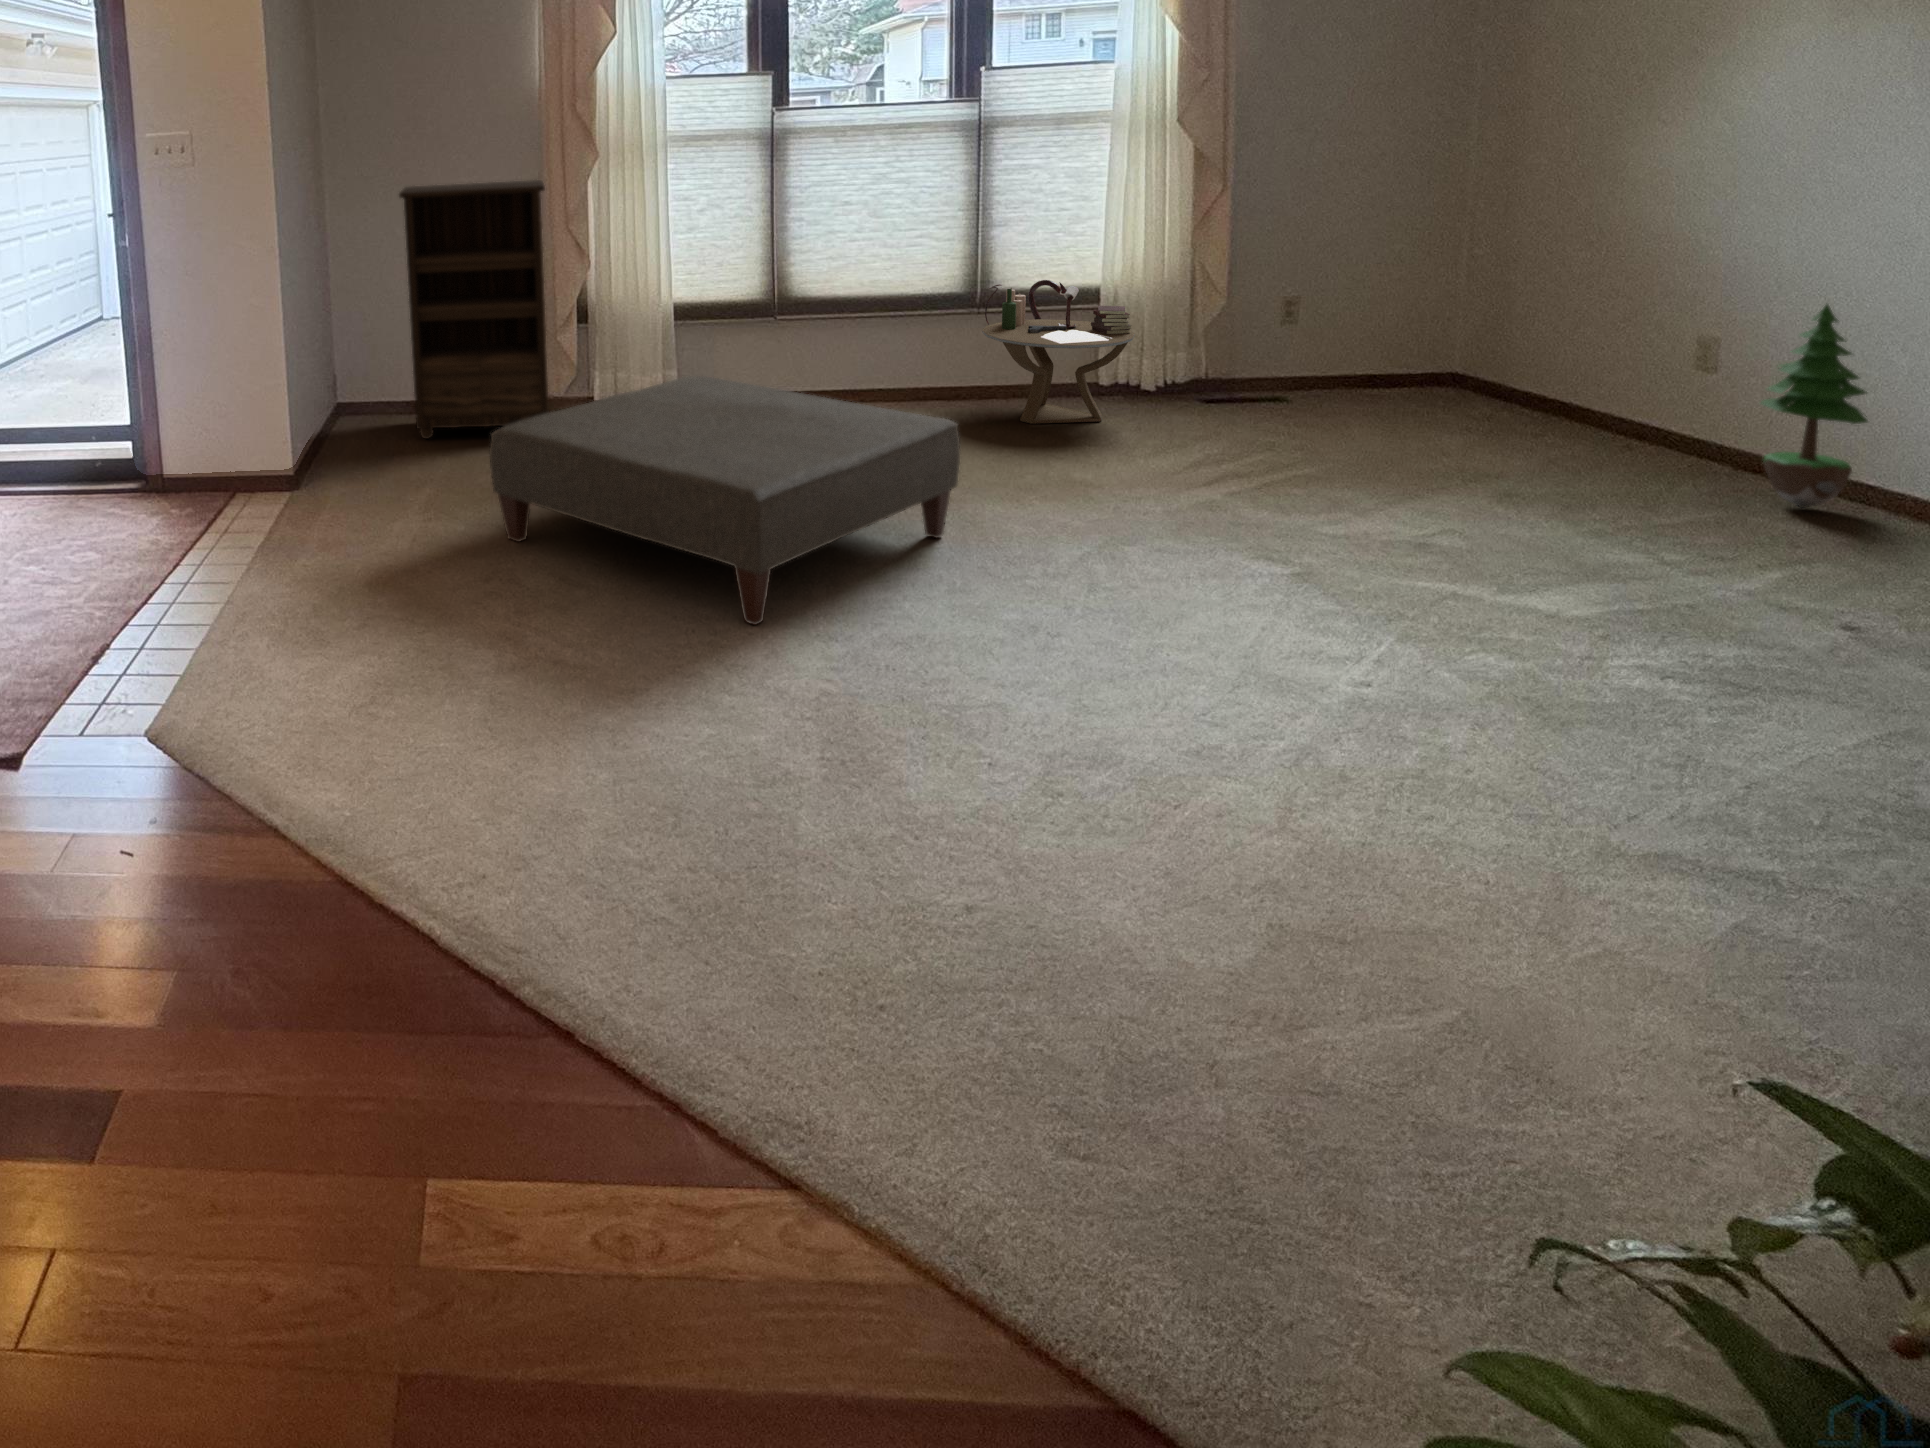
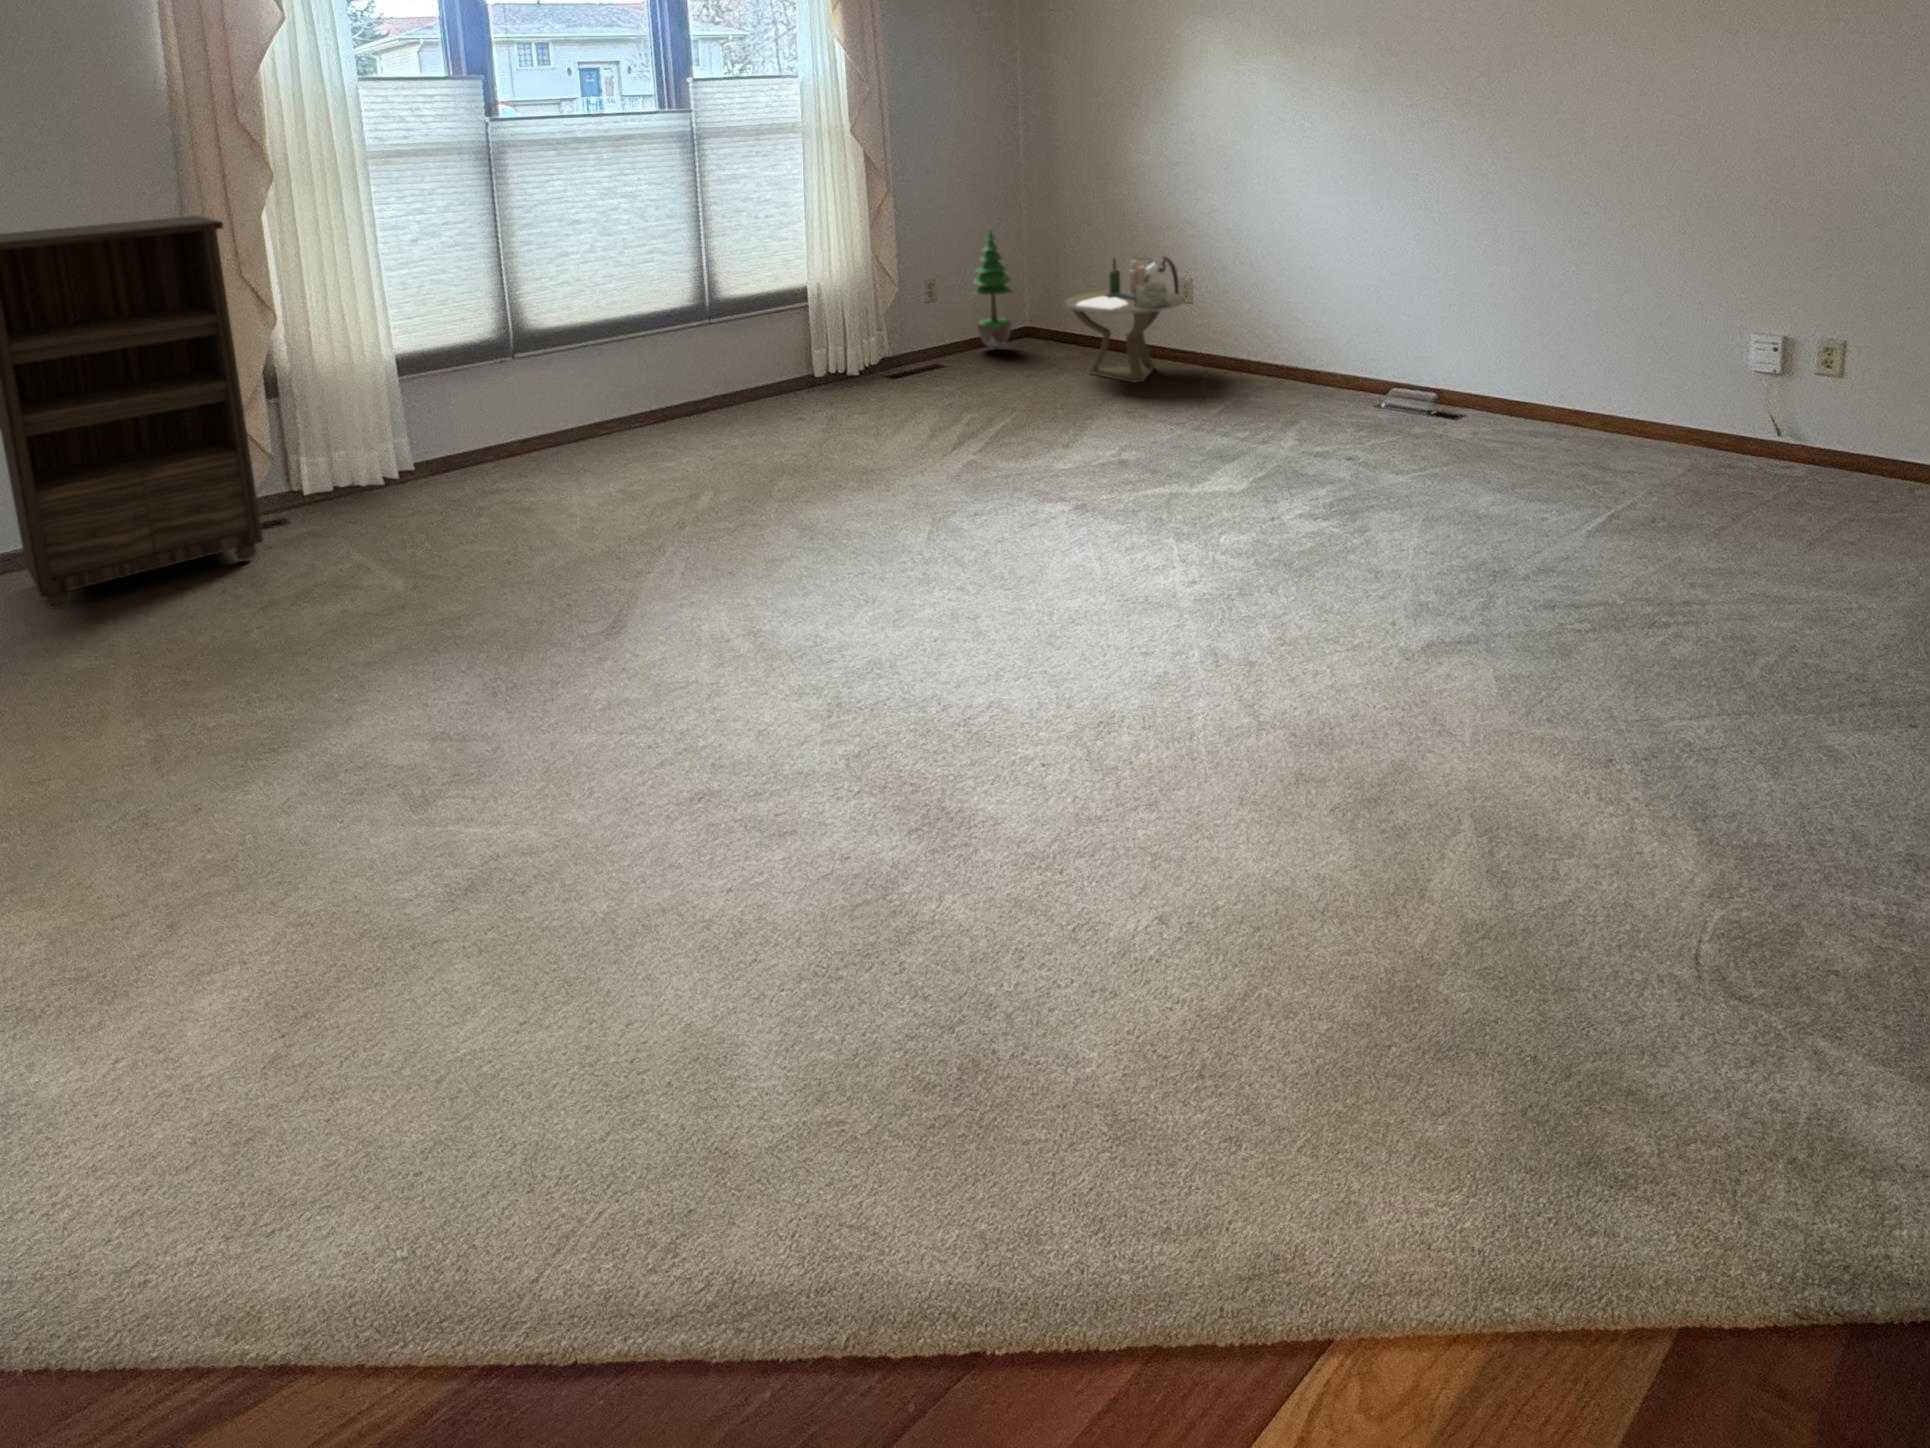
side table: present [982,280,1135,424] -> present [1066,257,1185,383]
potted tree: present [1761,304,1868,508] -> present [973,231,1013,350]
ottoman: present [489,376,960,625] -> none [272,430,820,710]

